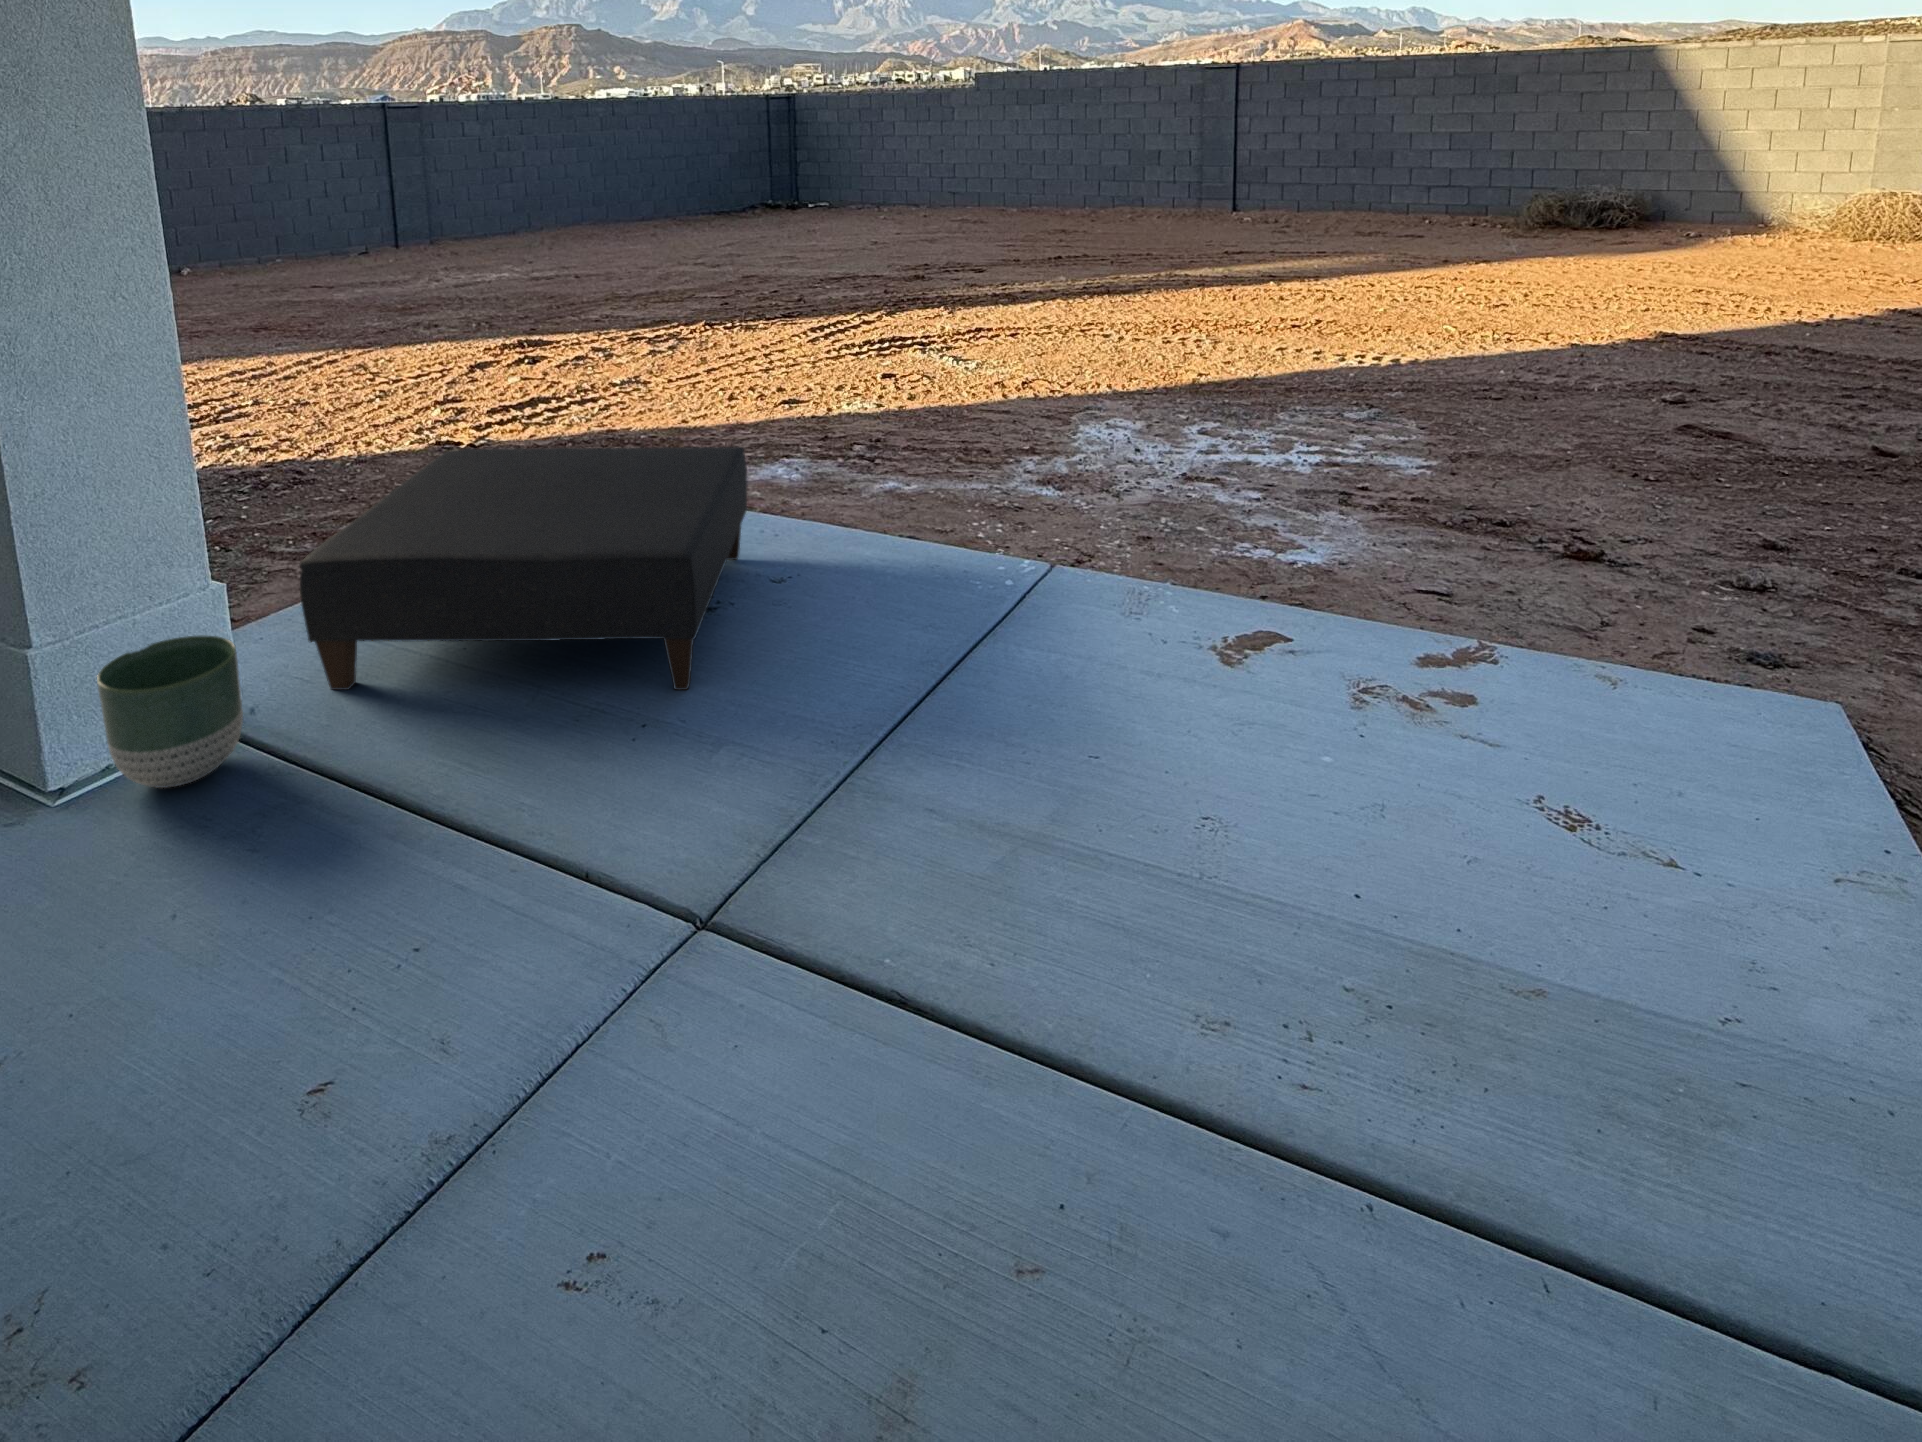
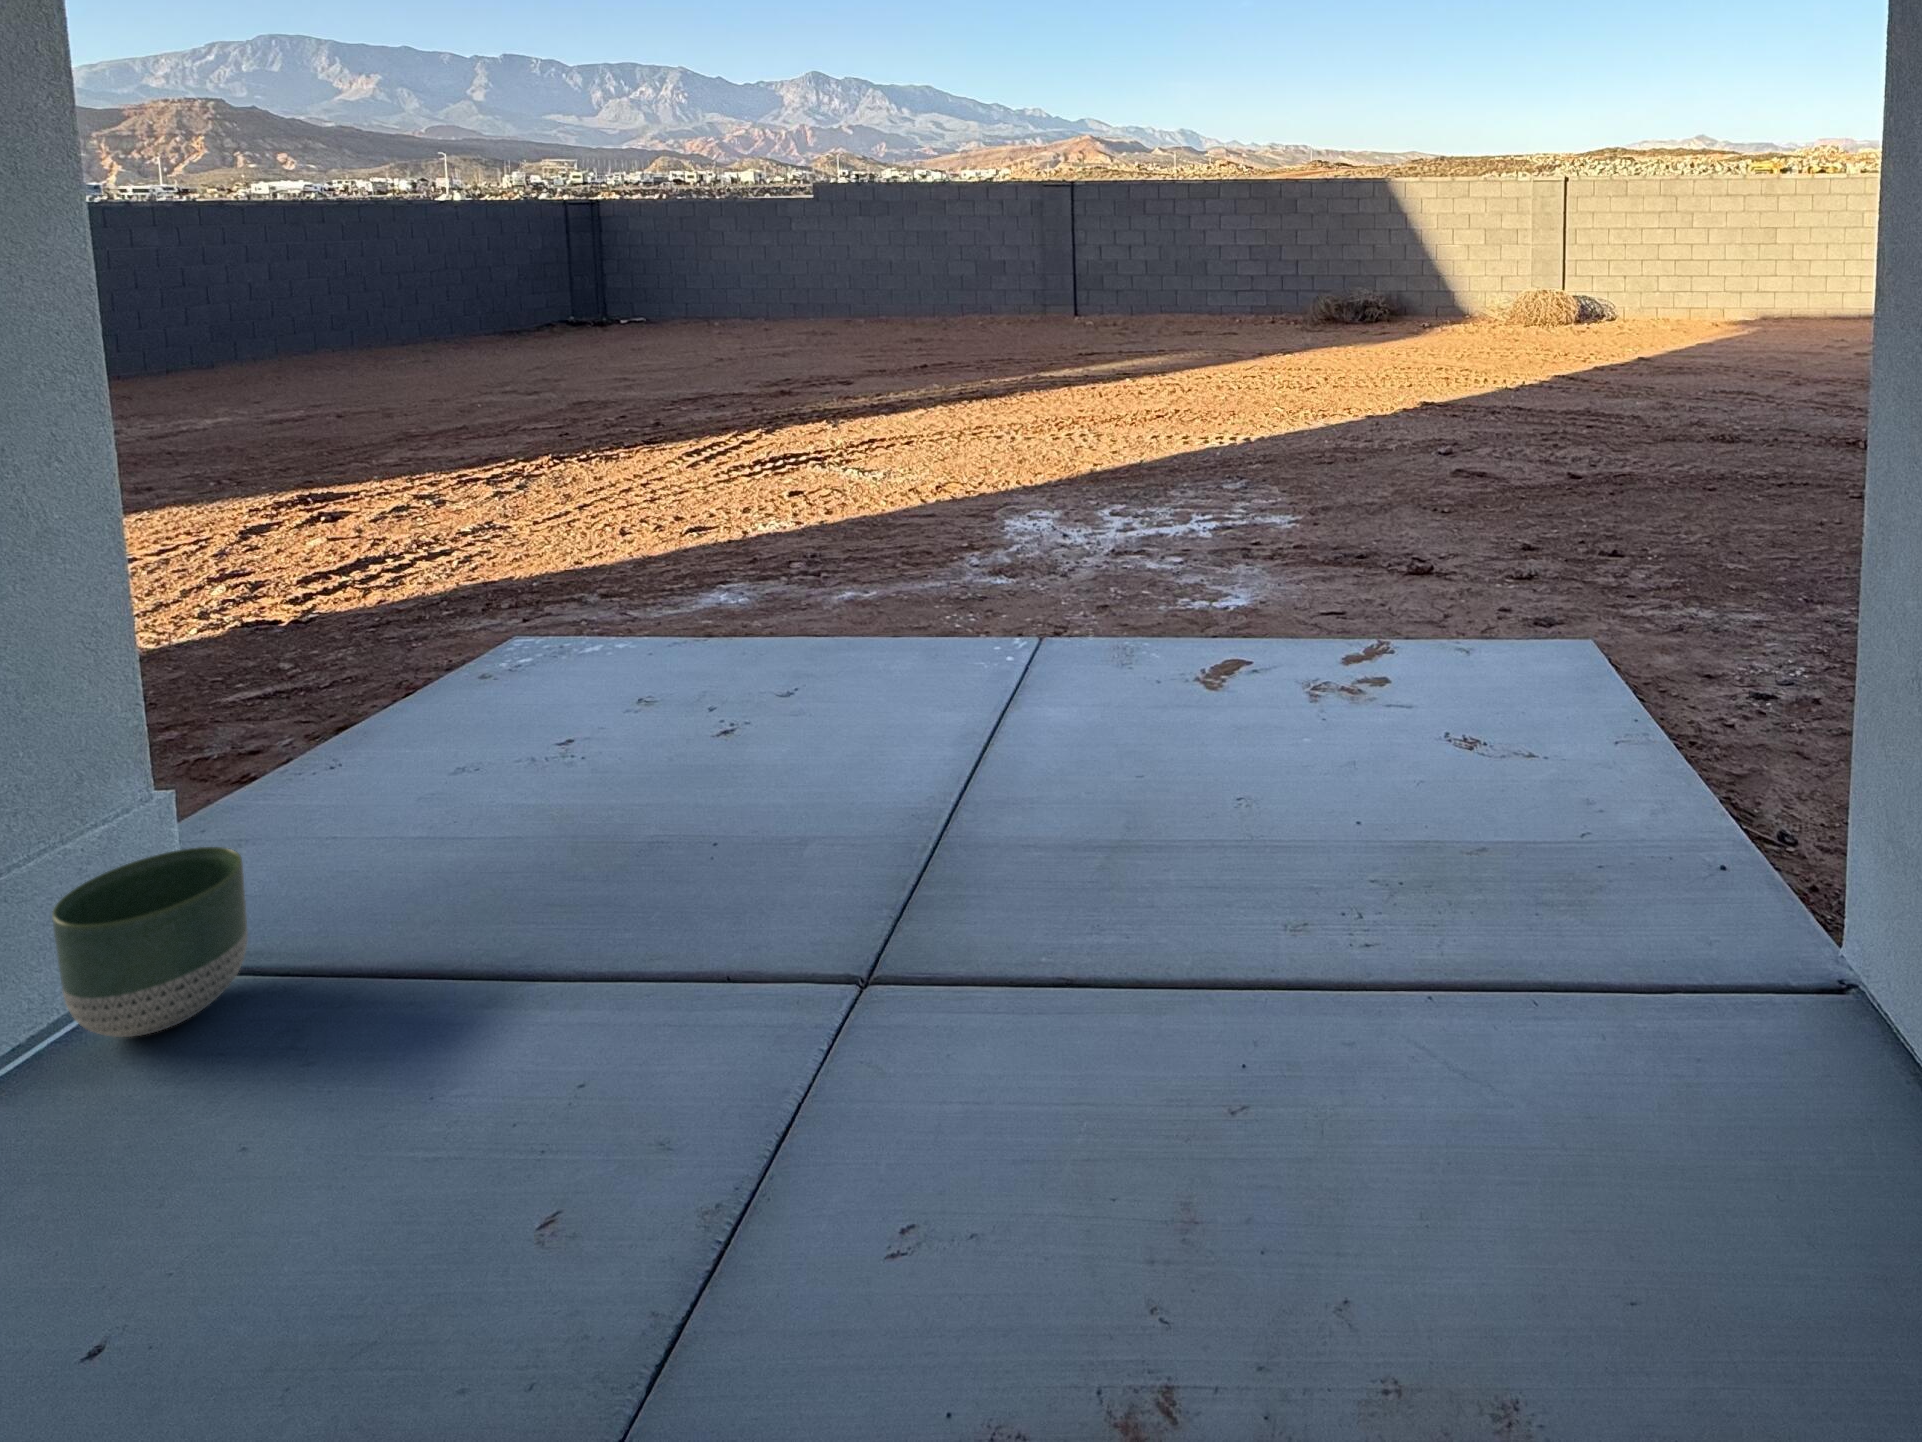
ottoman: present [299,447,747,690] -> none [276,569,761,894]

